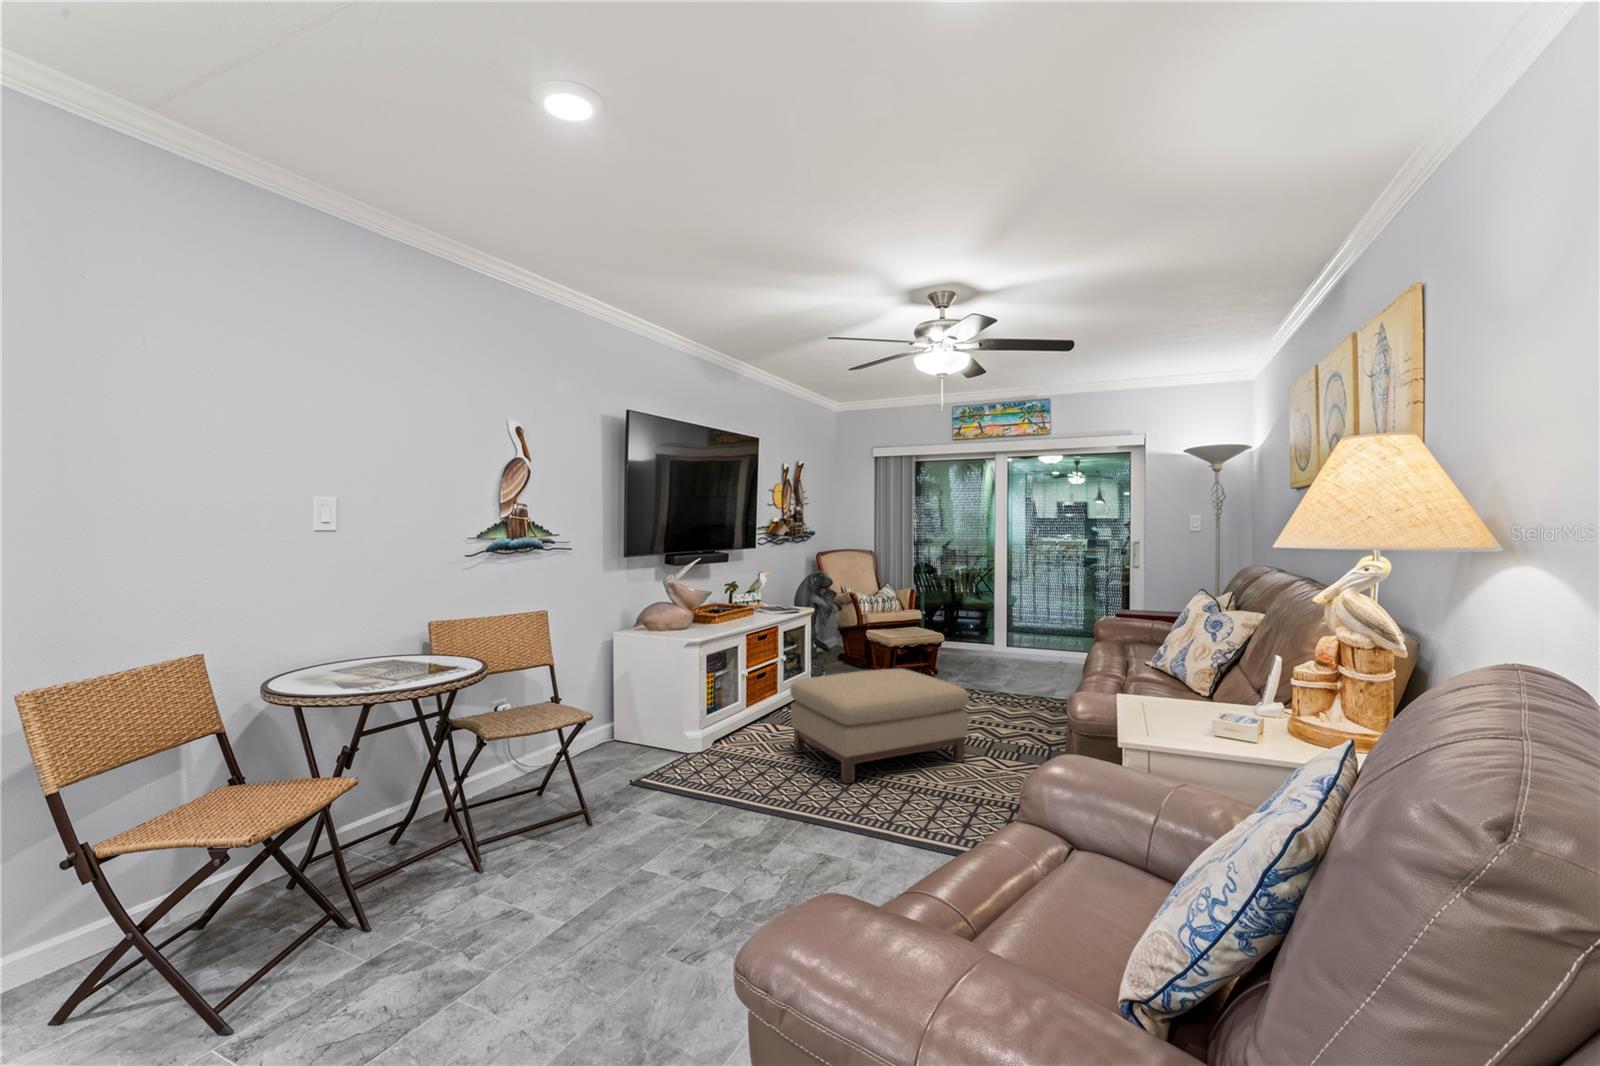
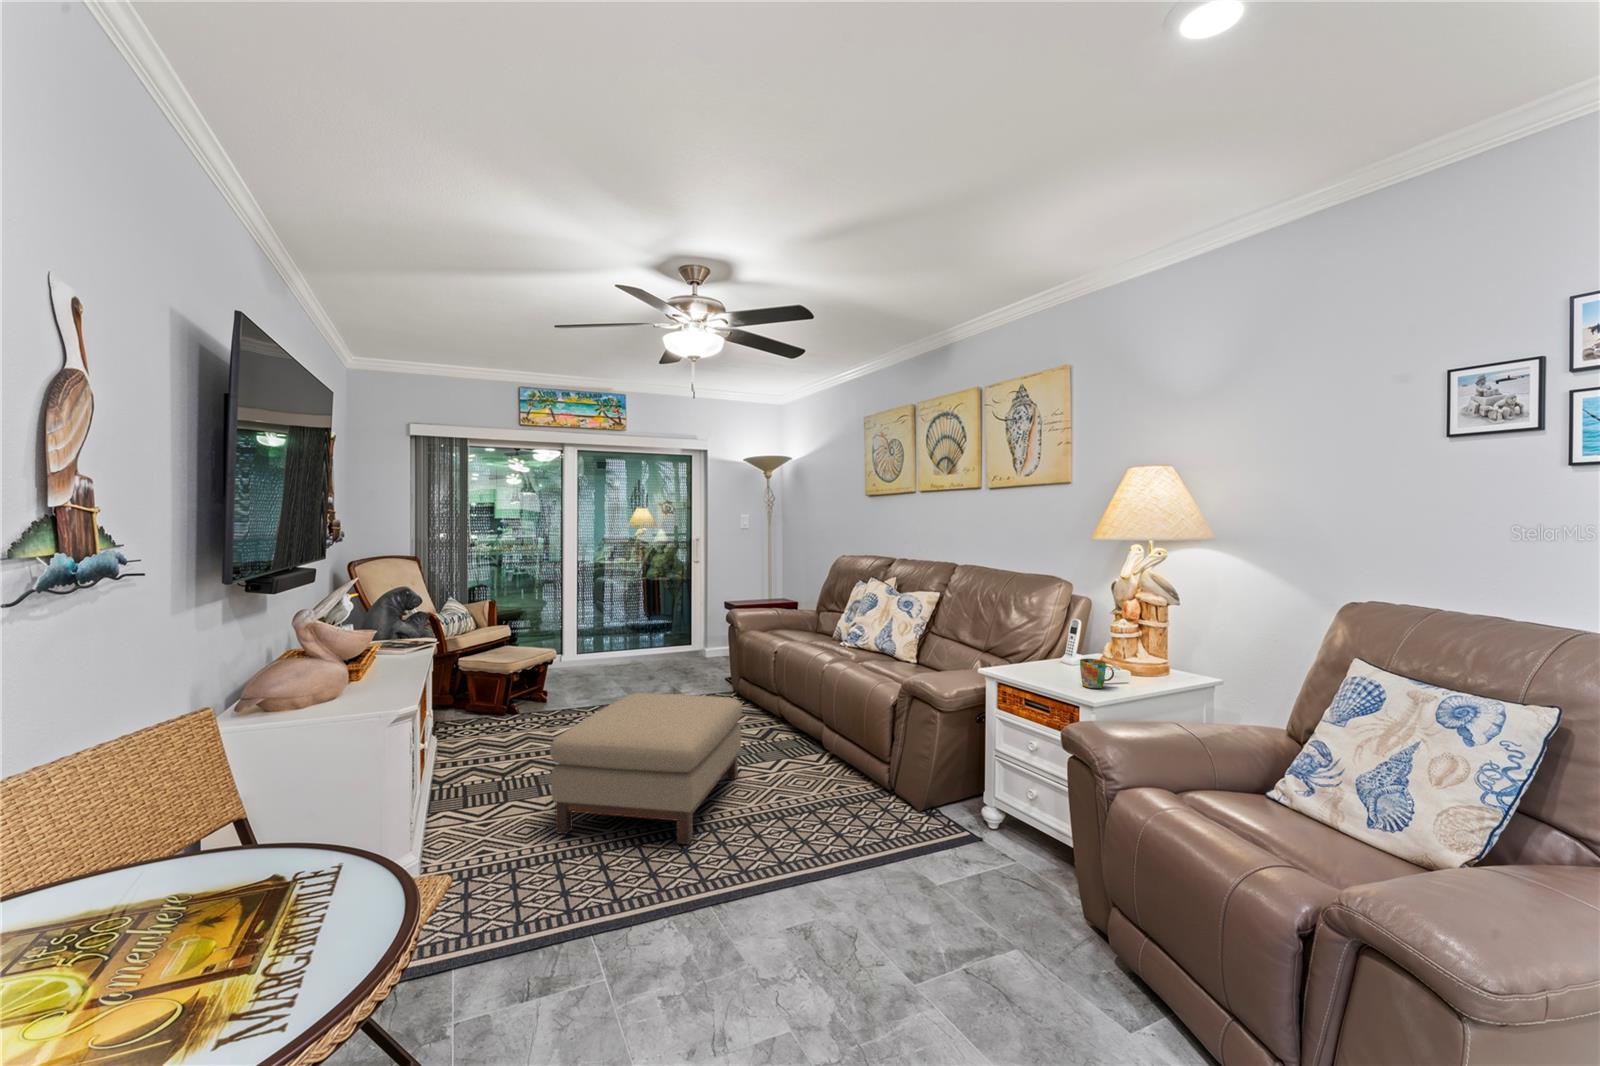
mug: none [1163,696,1207,735] -> present [1080,658,1114,688]

